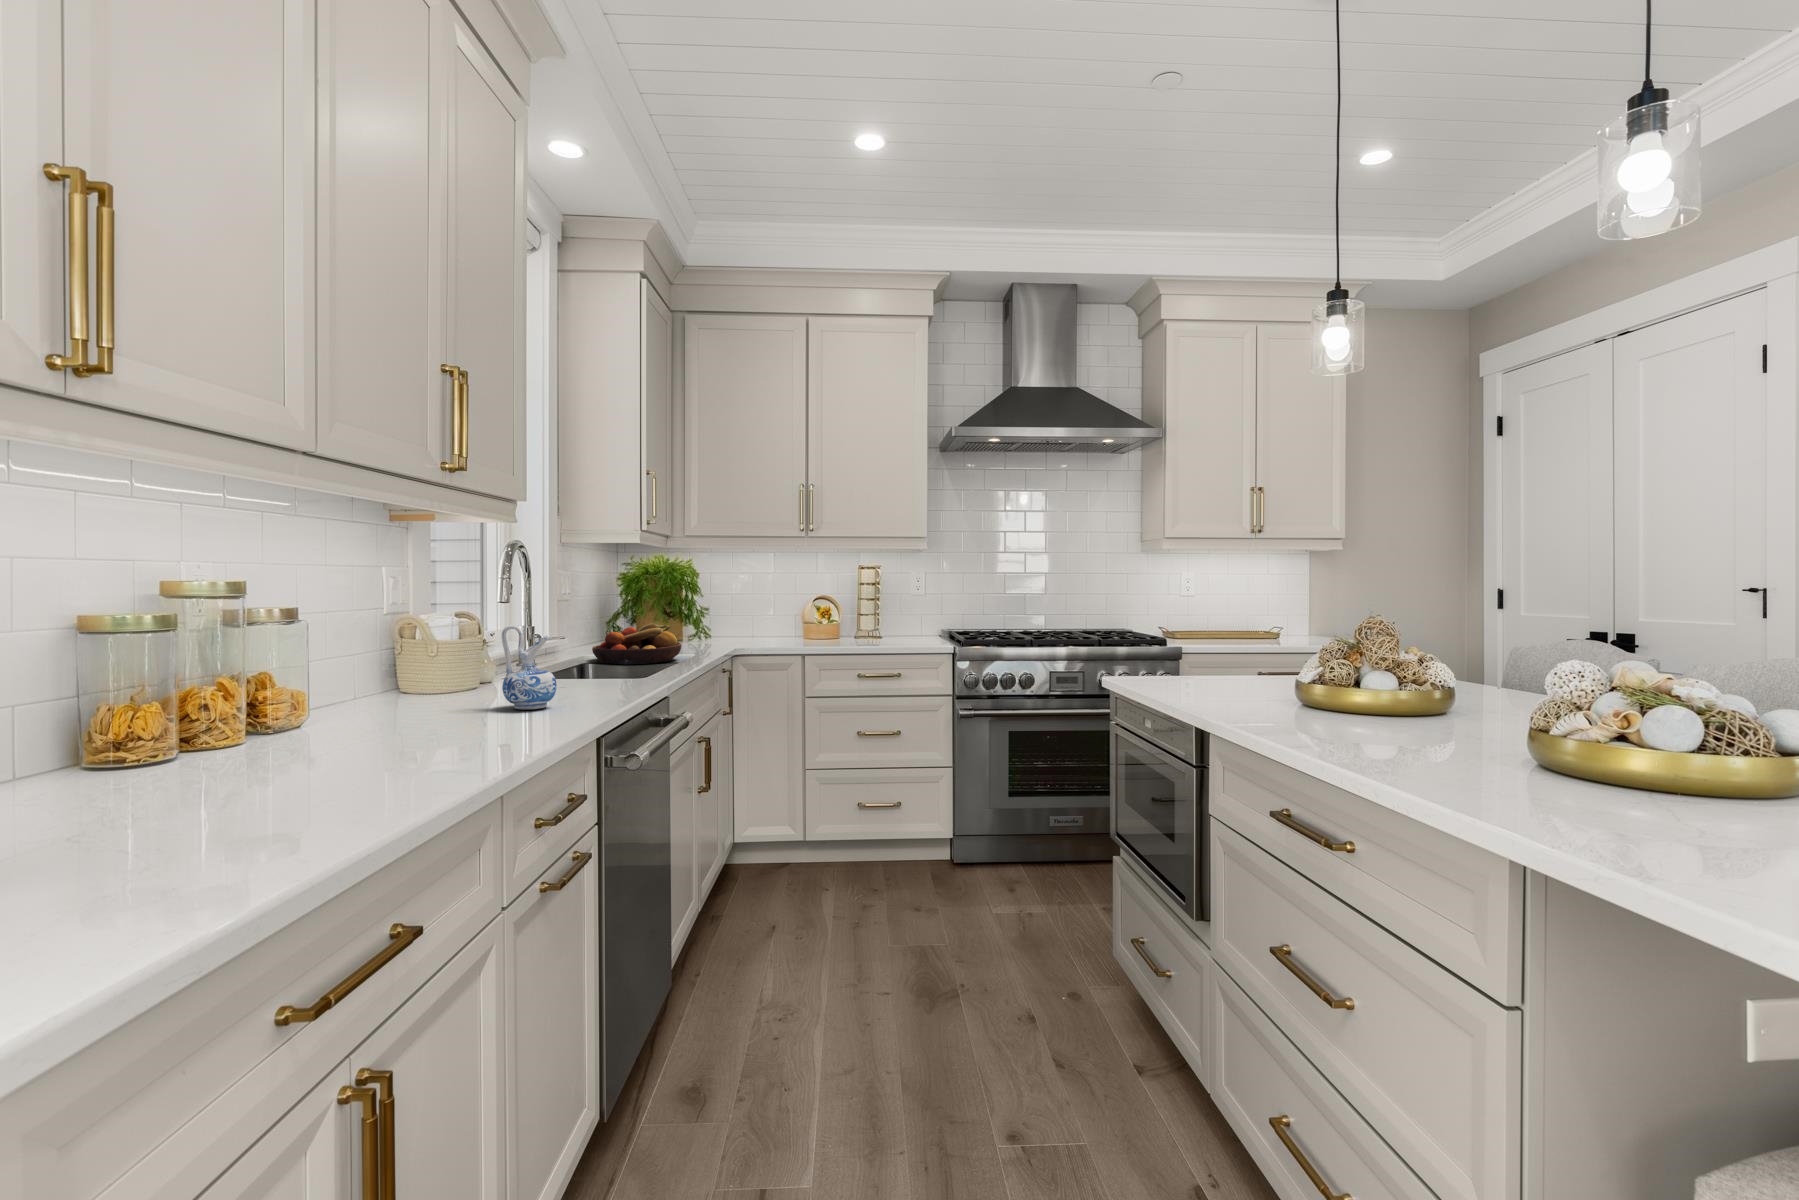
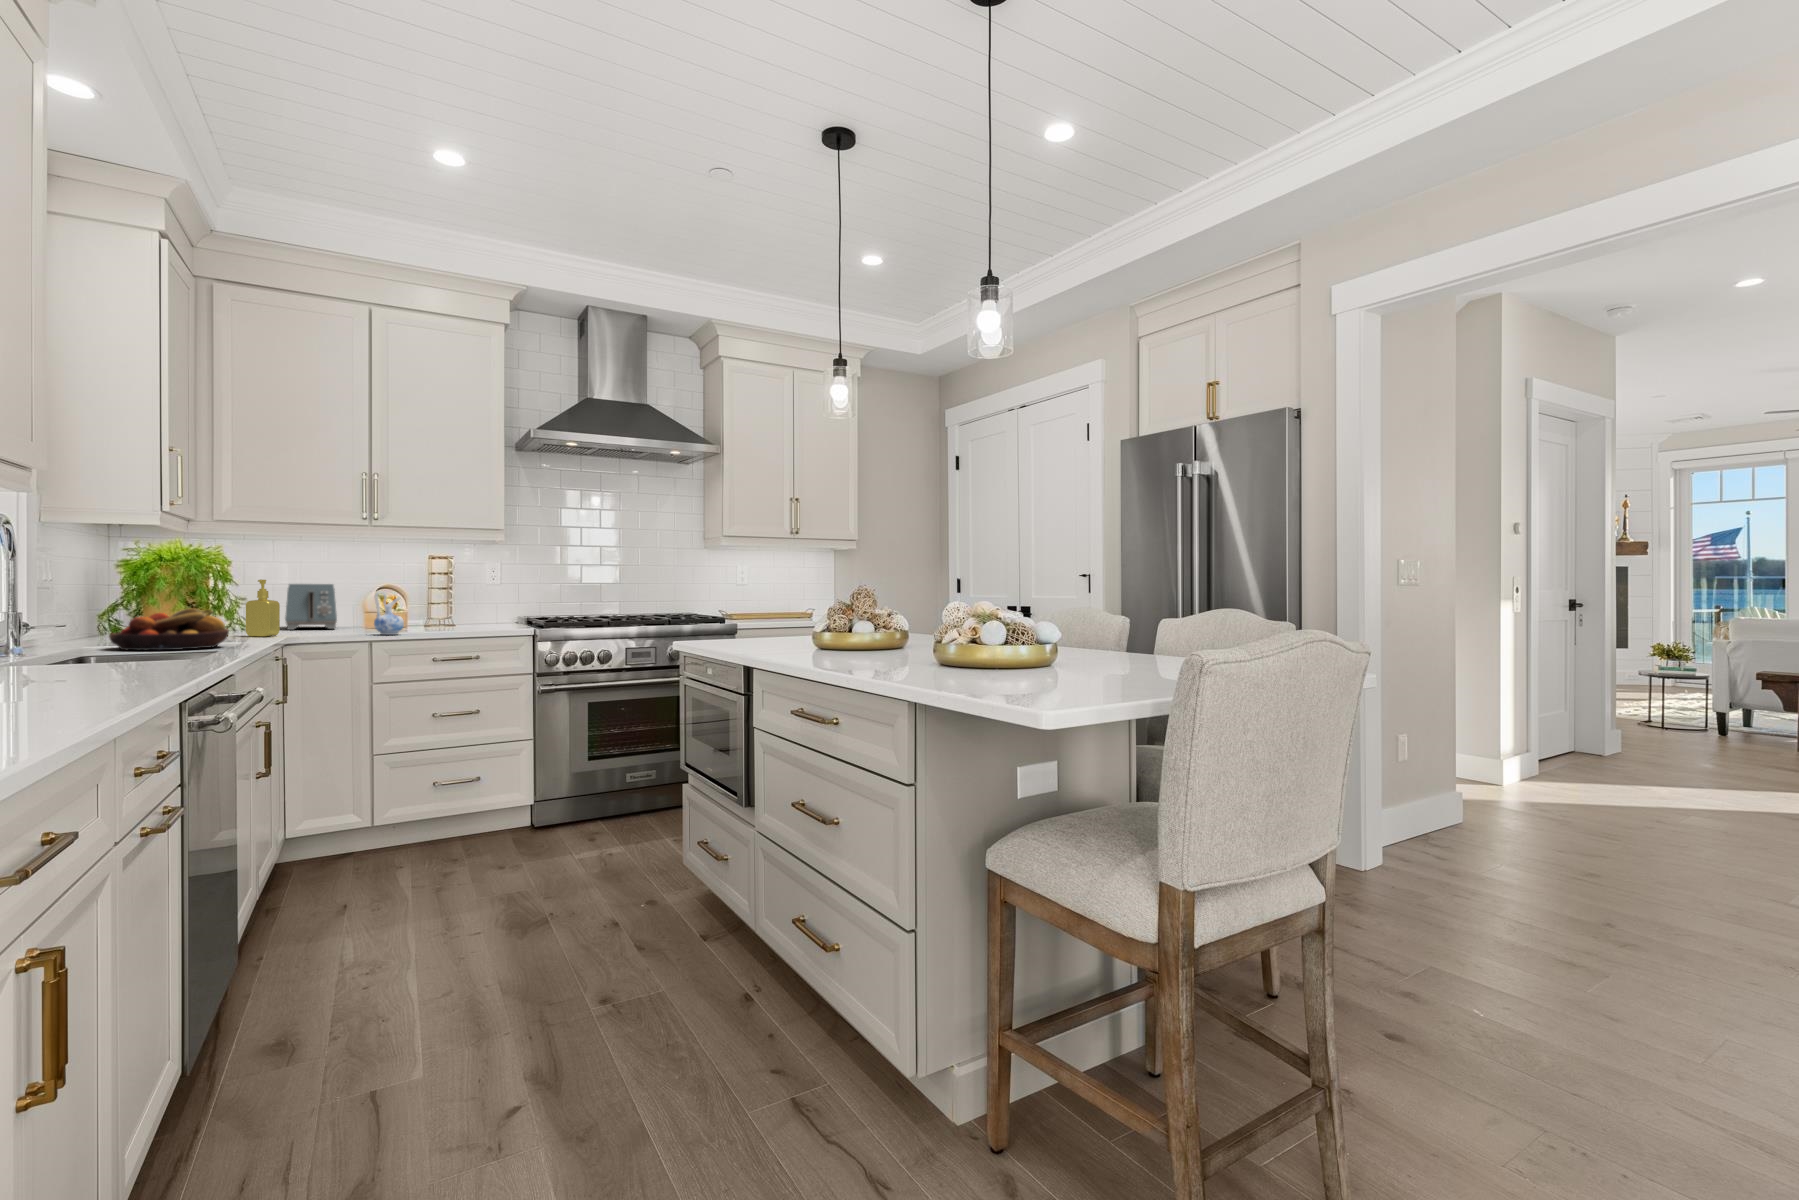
soap dispenser: none [706,591,732,646] -> present [246,579,280,637]
toaster: none [743,591,786,636] -> present [285,584,337,630]
ceramic pitcher: present [502,625,557,709] -> present [374,591,404,635]

